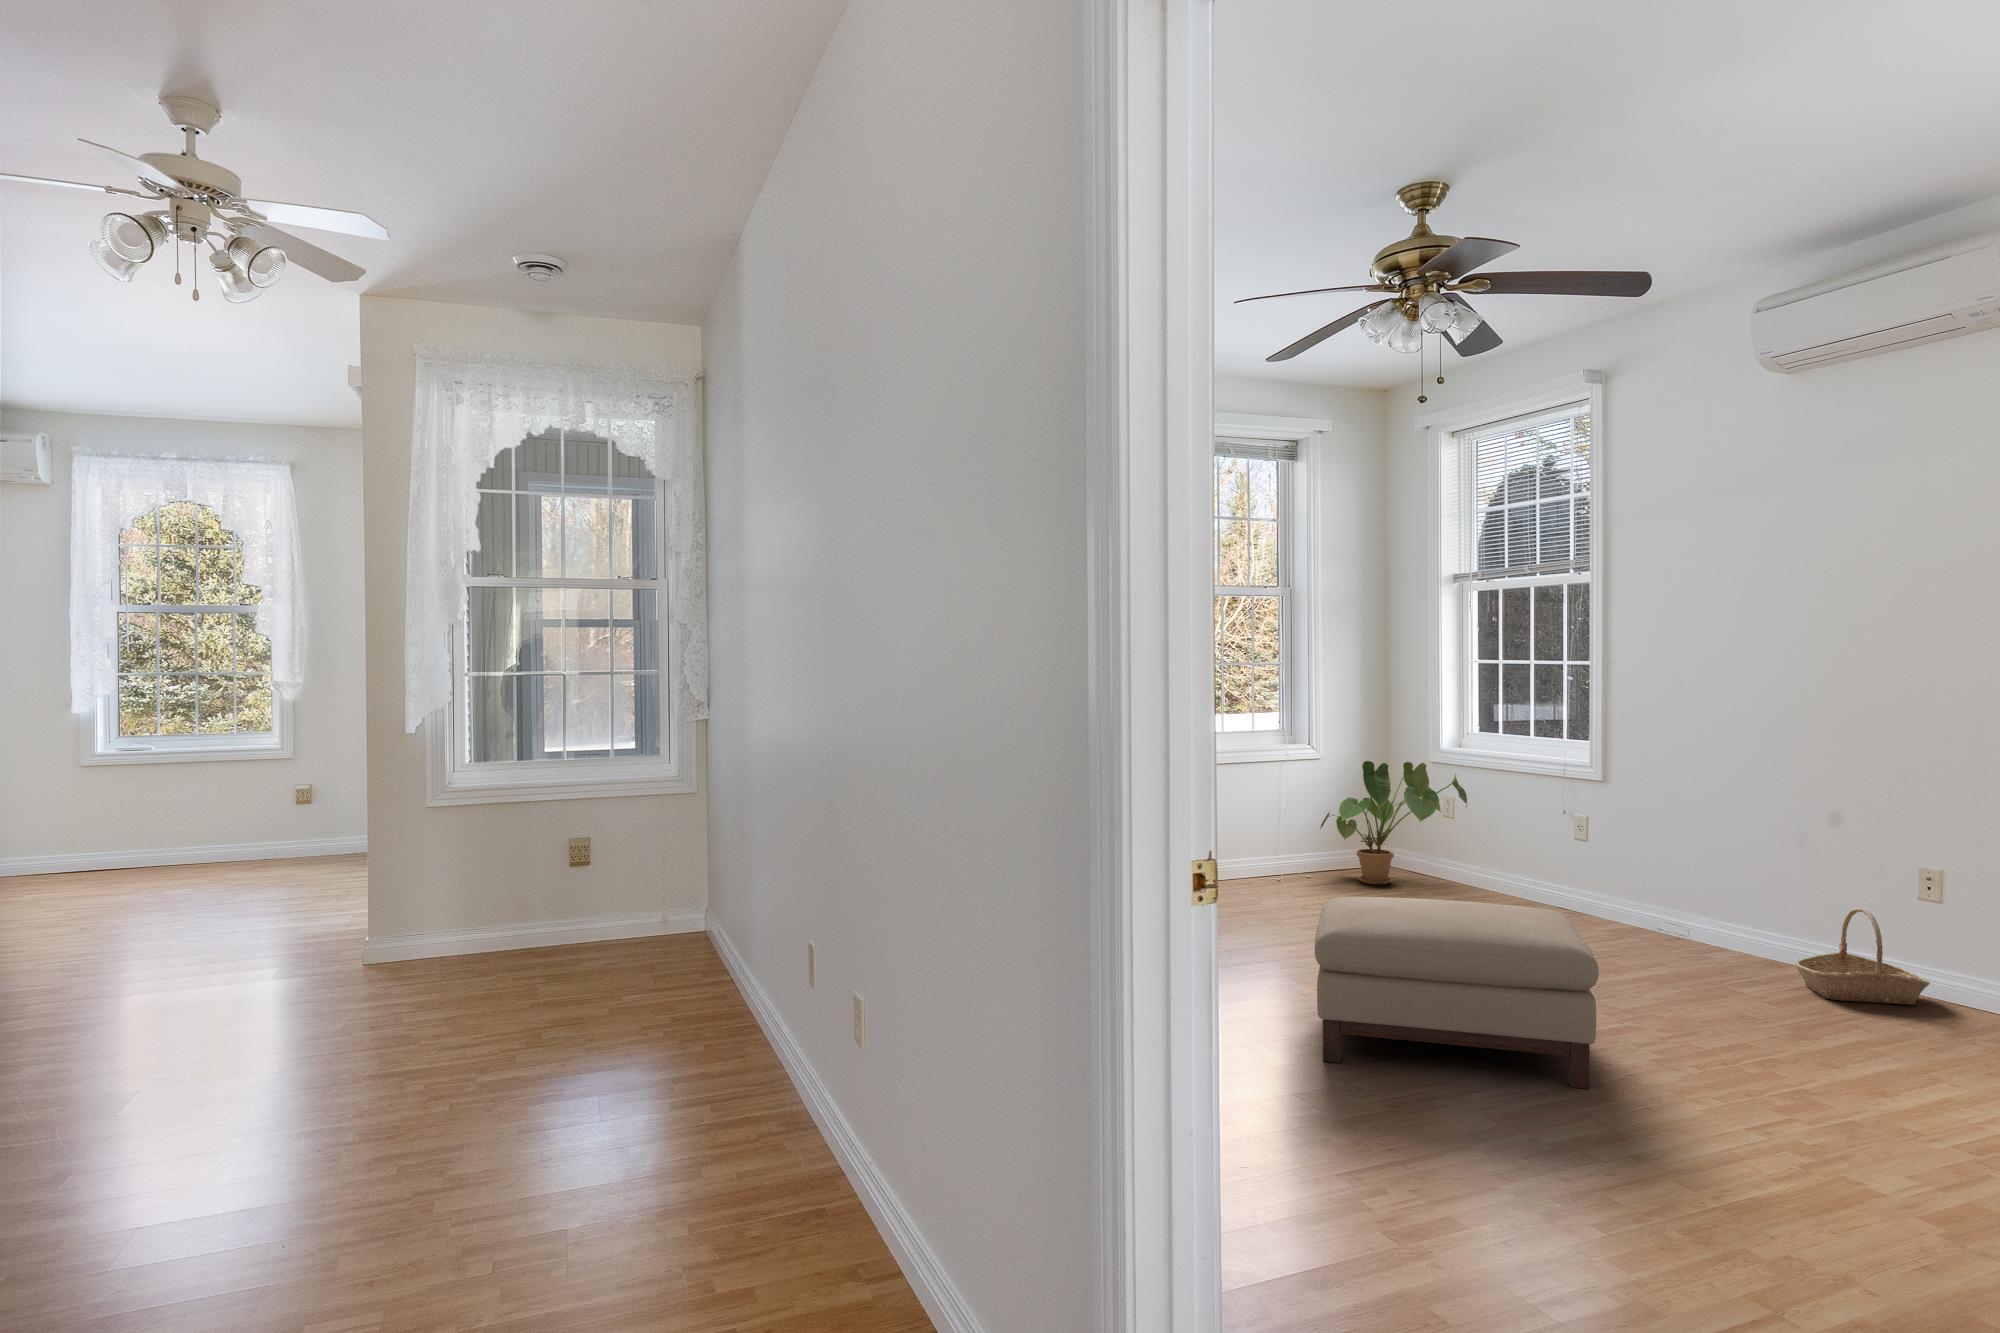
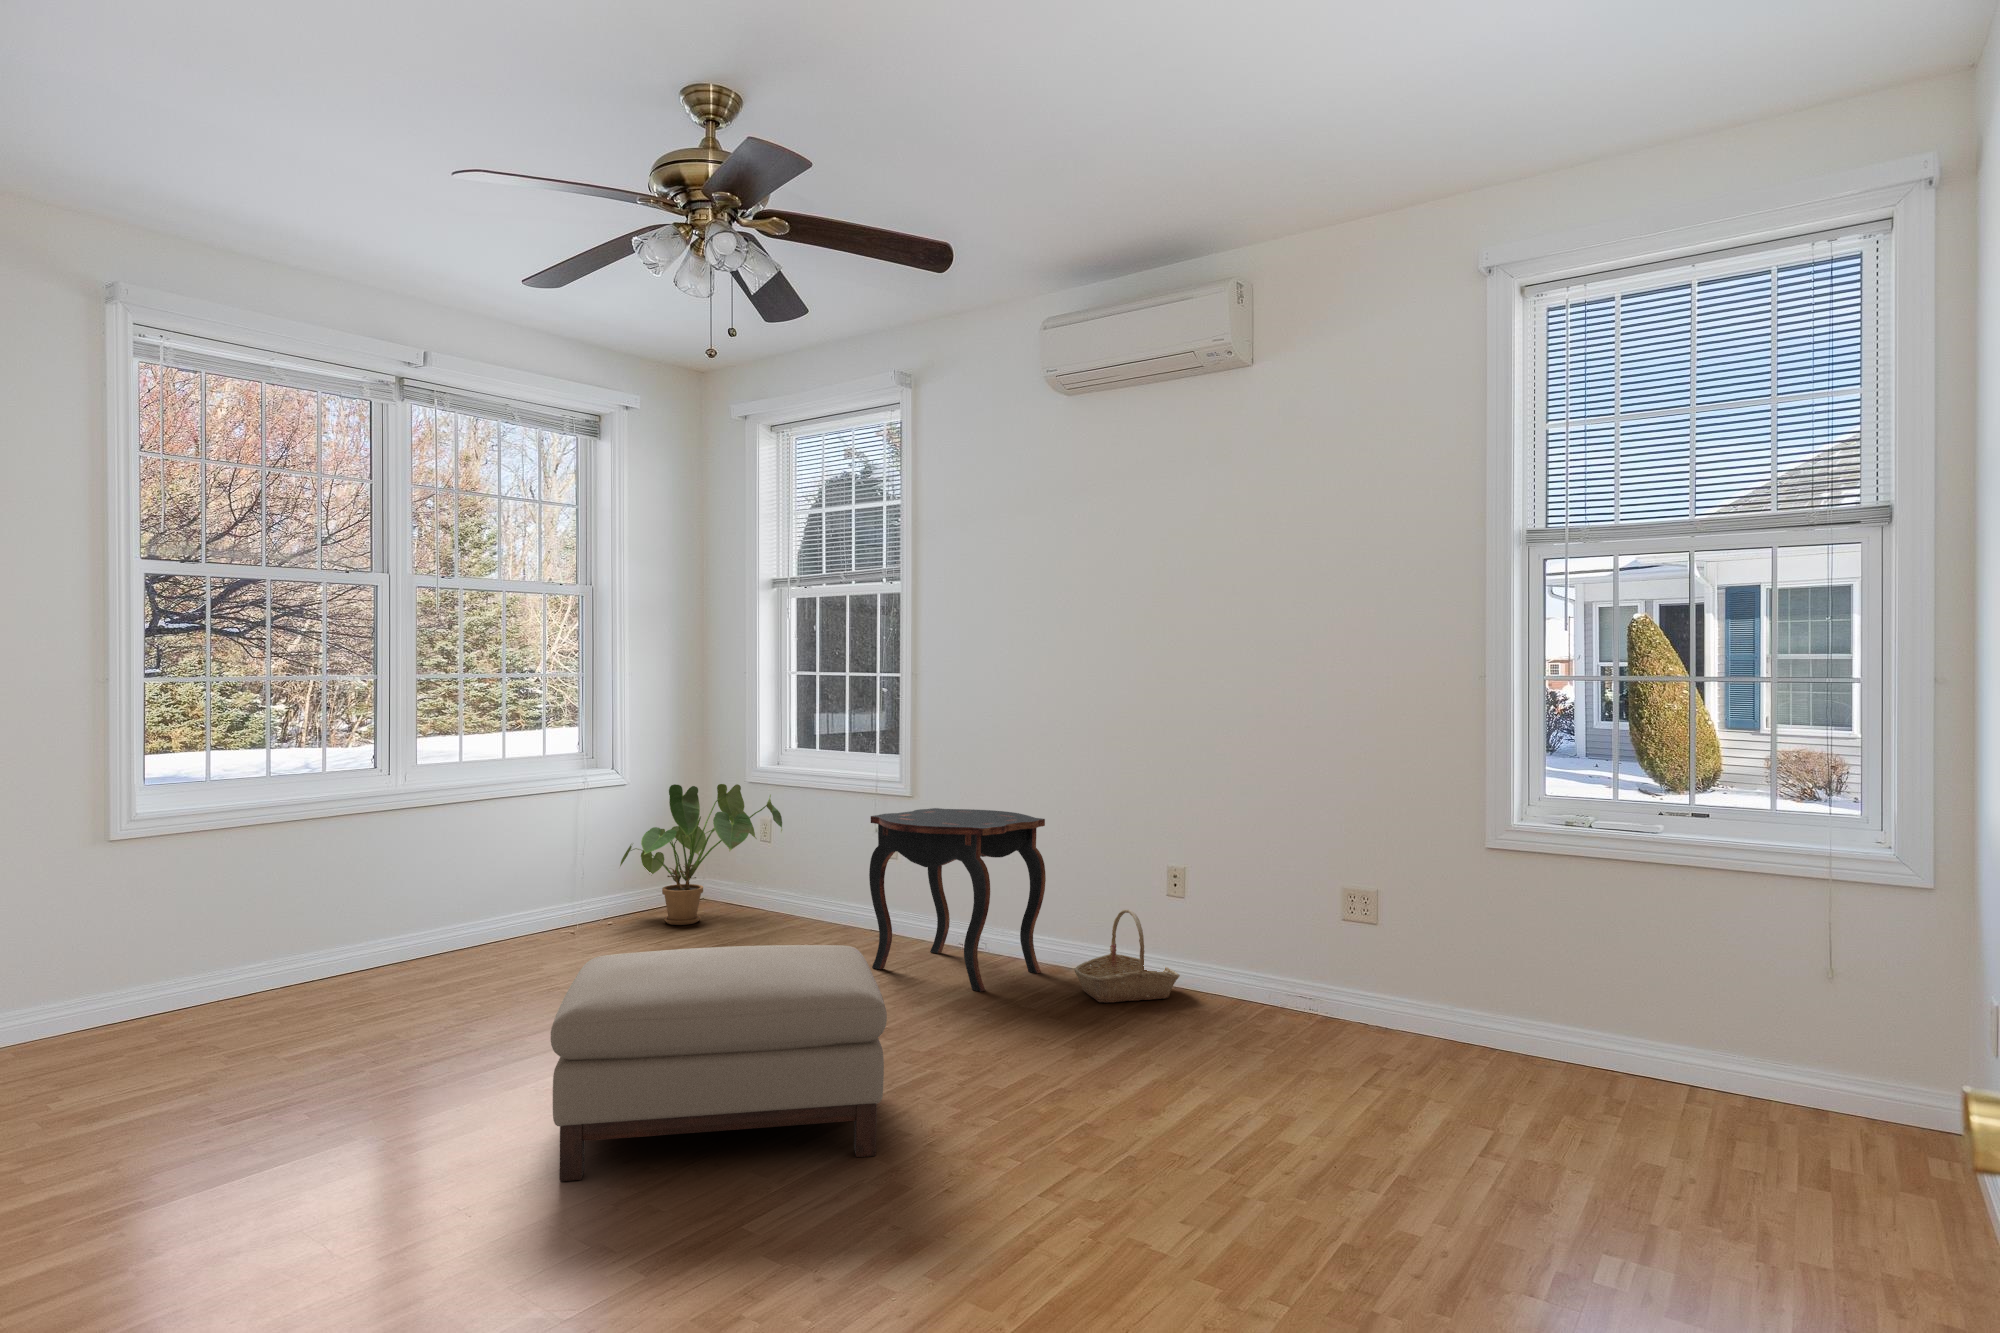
side table: none [1562,794,1759,973] -> present [869,808,1046,992]

